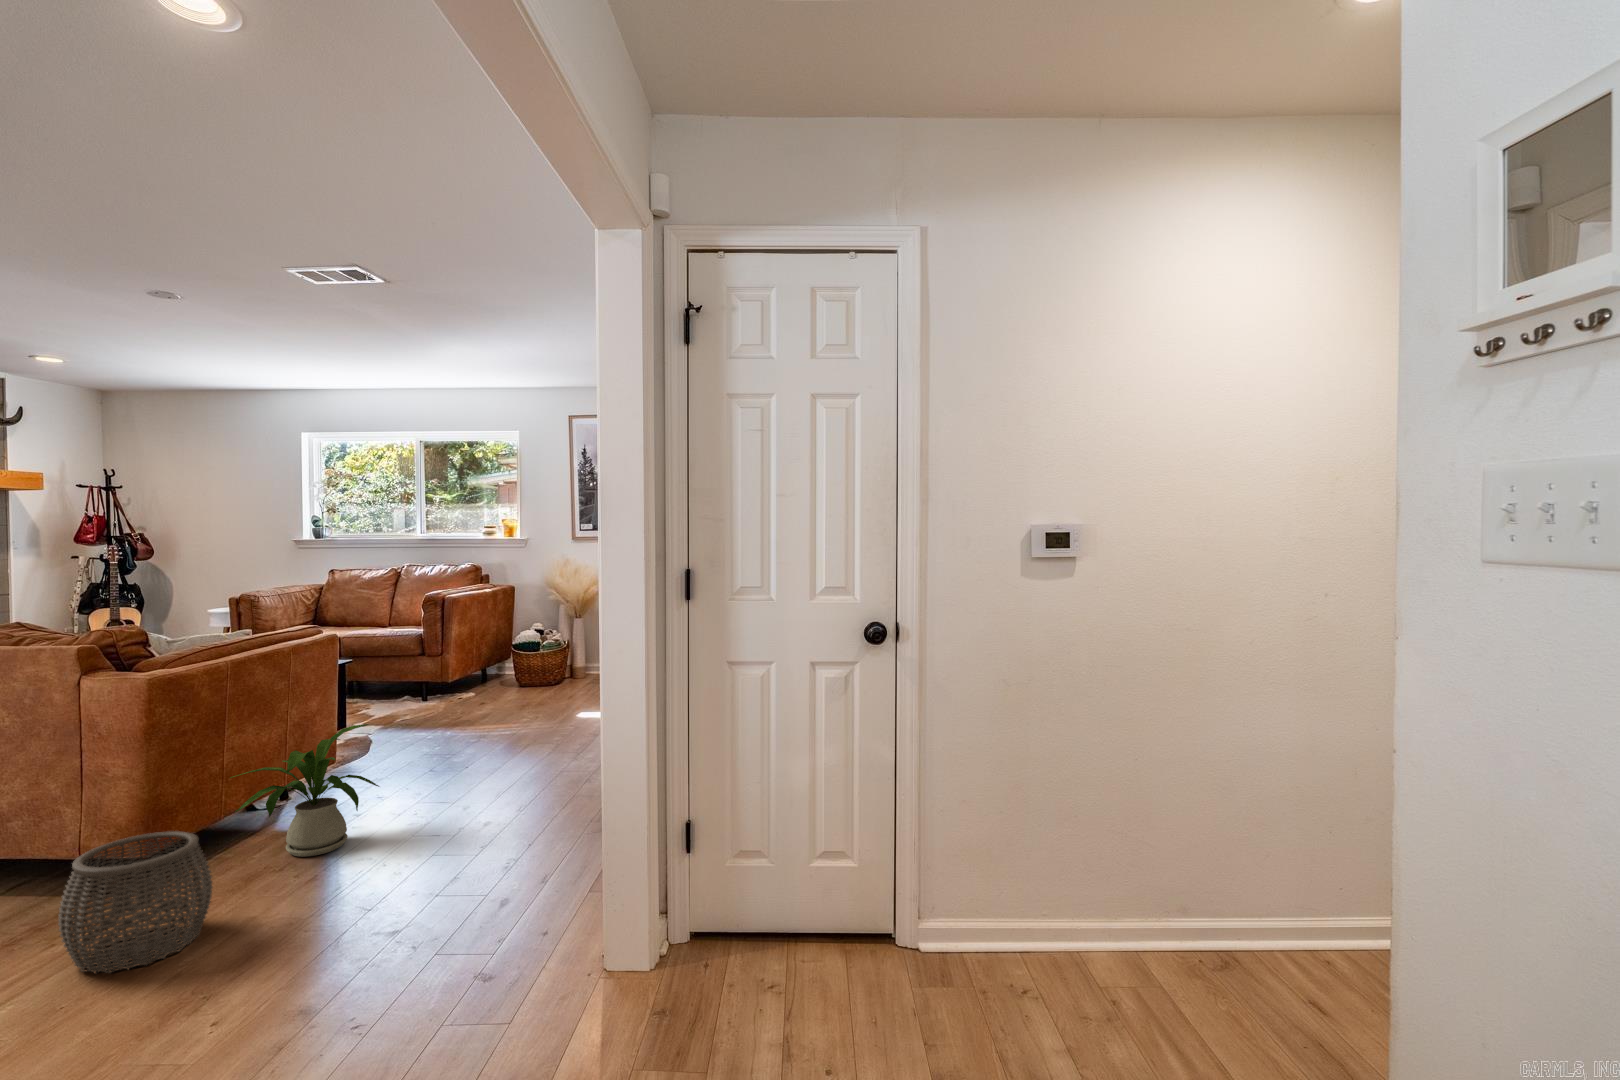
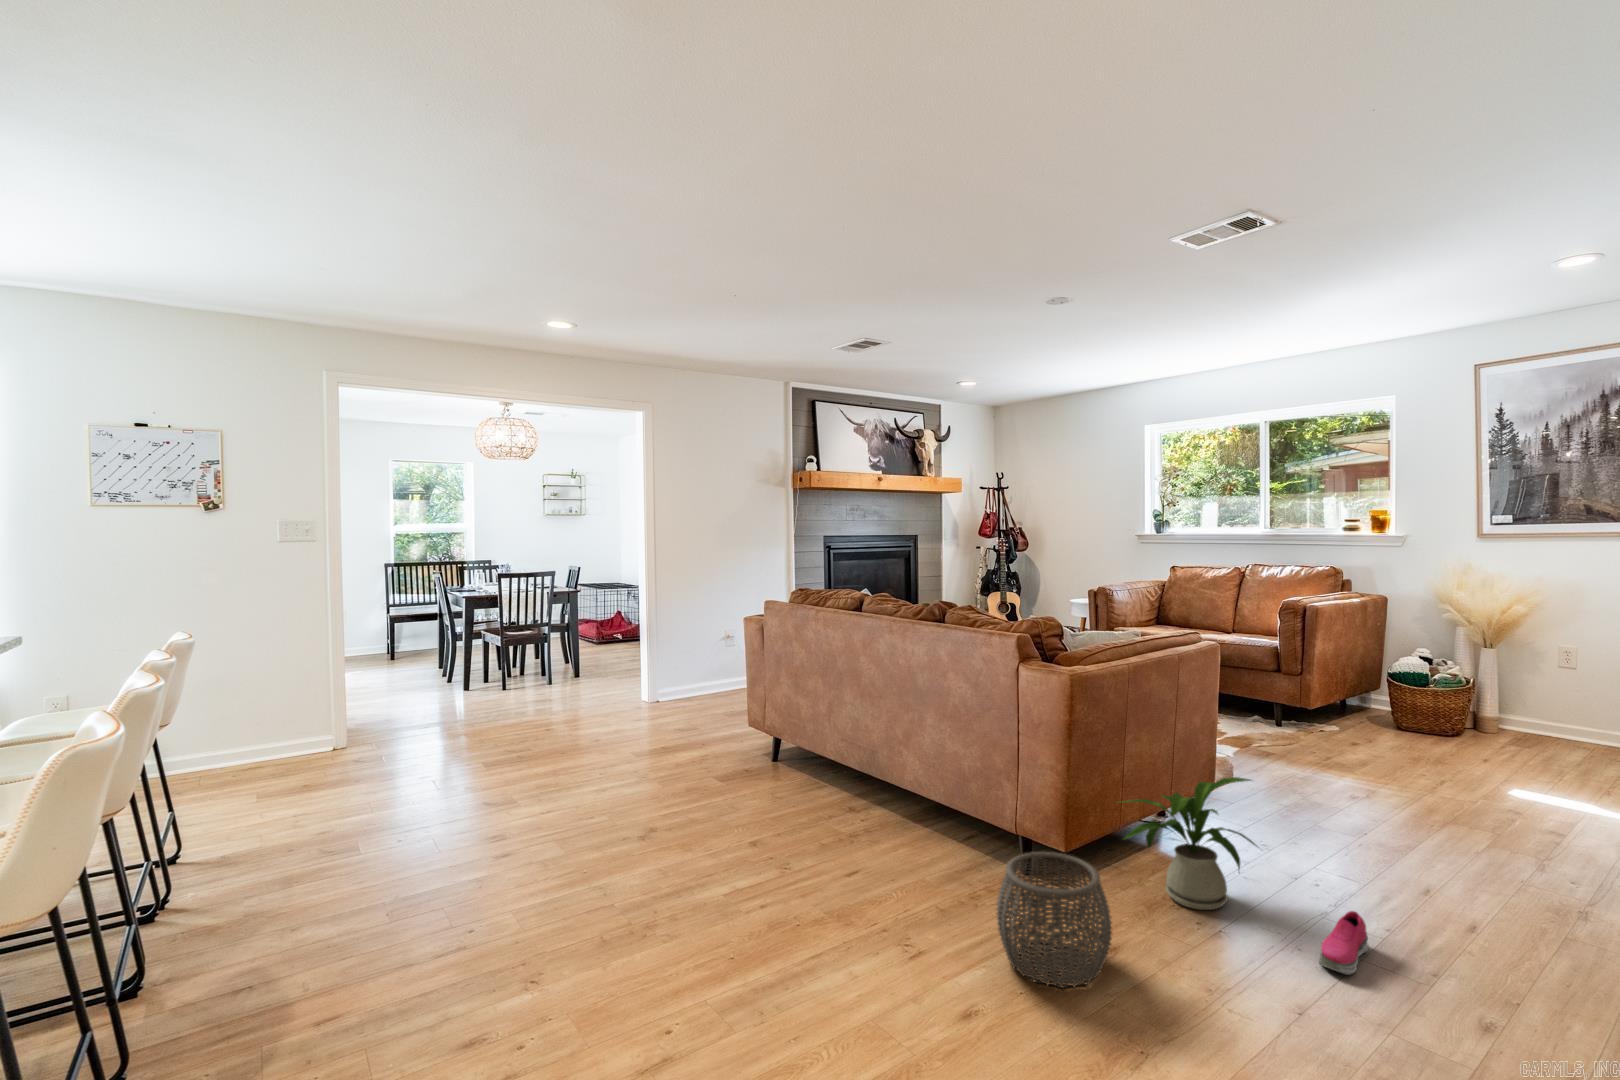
shoe: none [418,810,459,859] -> present [1319,911,1369,975]

